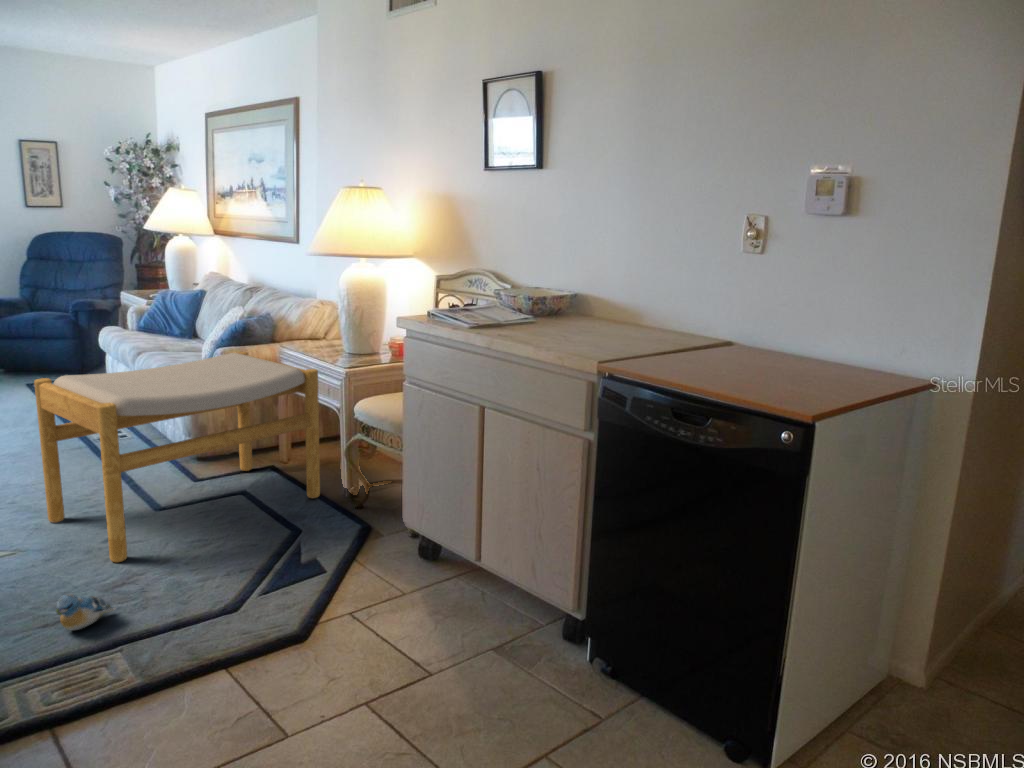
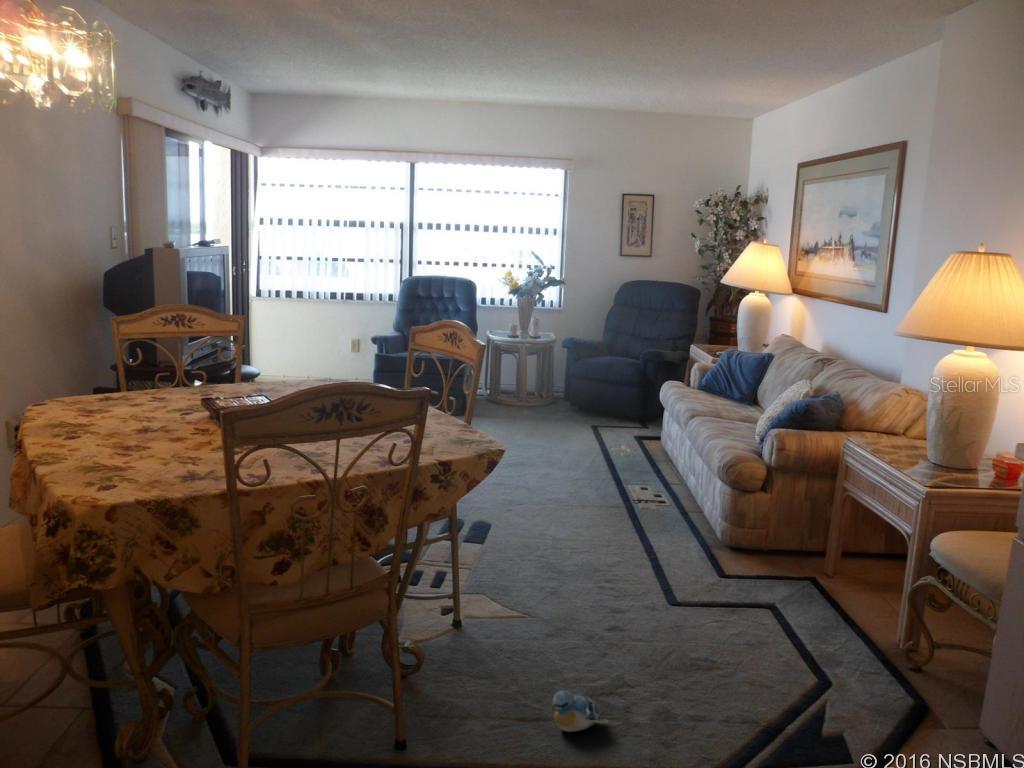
footstool: present [34,352,320,562] -> none [575,439,888,658]

